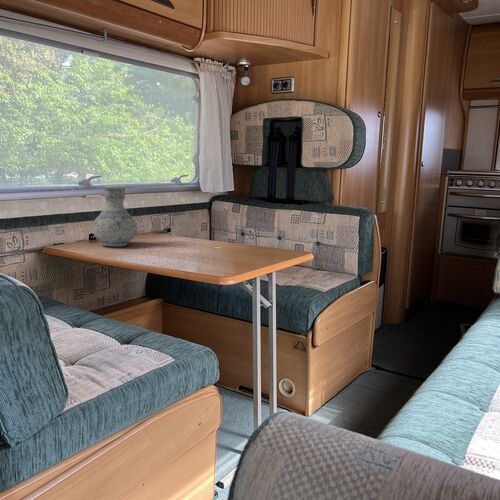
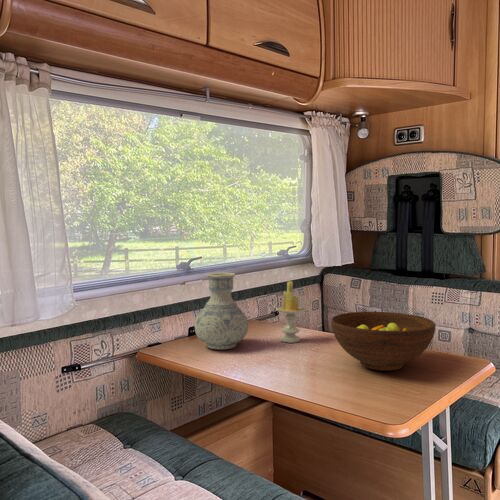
candle: none [160,195,184,244] -> present [276,281,306,343]
fruit bowl: none [198,217,273,256] -> present [331,312,435,371]

